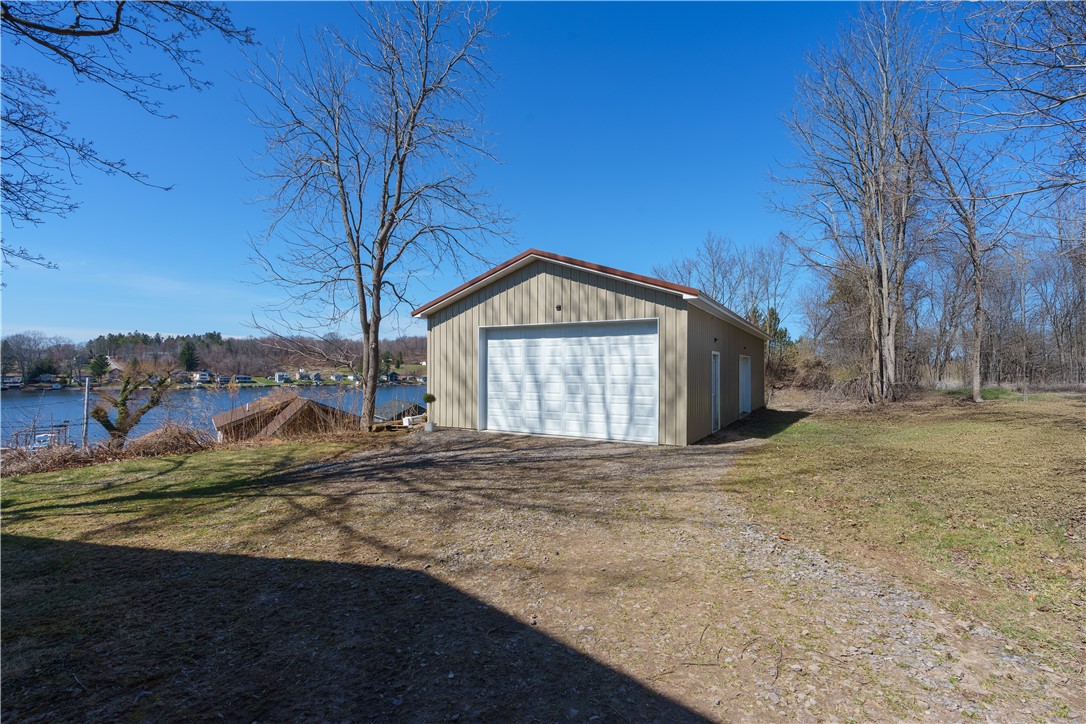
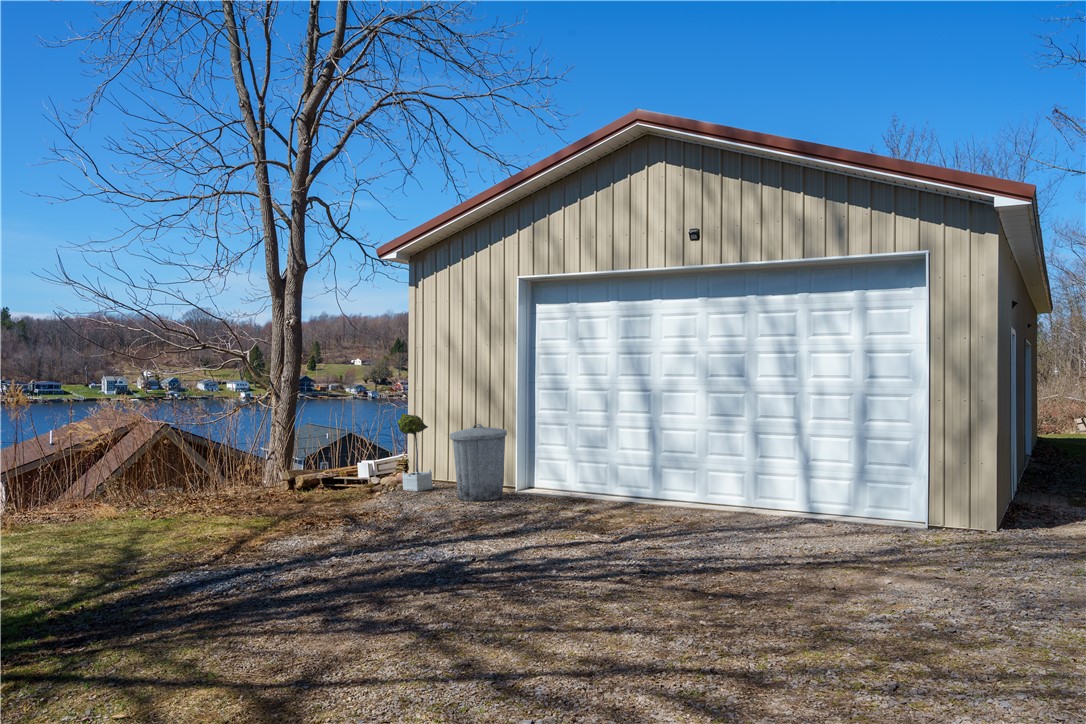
trash can: none [445,398,473,436] -> present [450,424,507,501]

